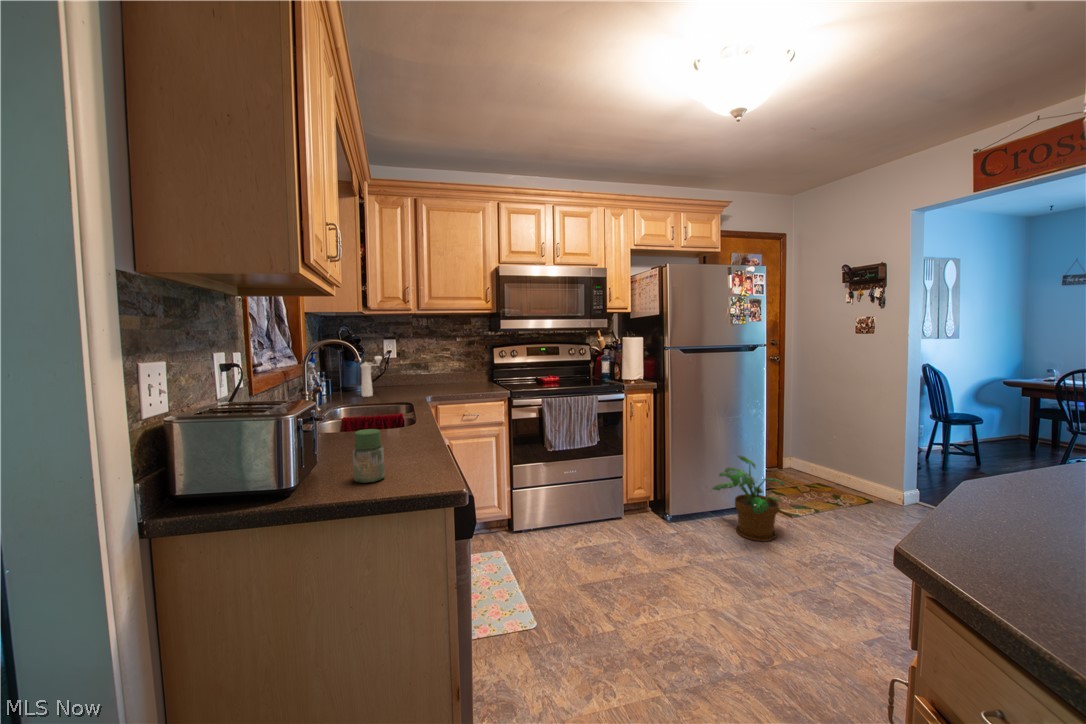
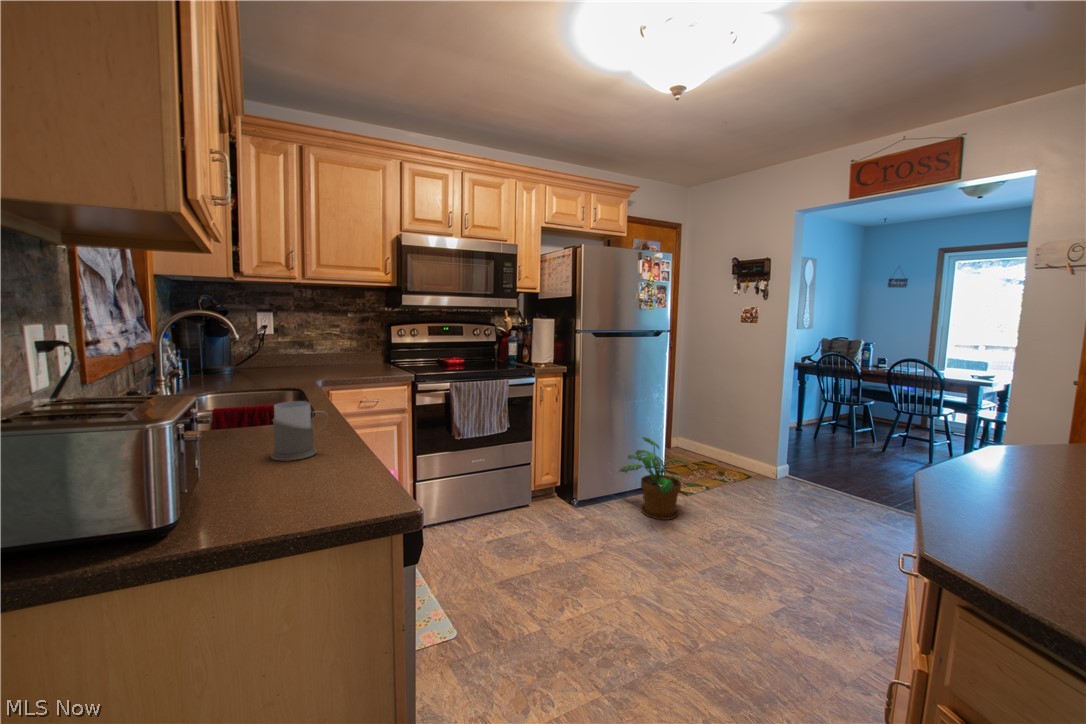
pepper mill: present [361,356,382,397] -> none [226,331,256,380]
mug: none [385,413,425,458] -> present [271,401,328,460]
jar: present [353,429,385,483] -> none [225,425,275,502]

